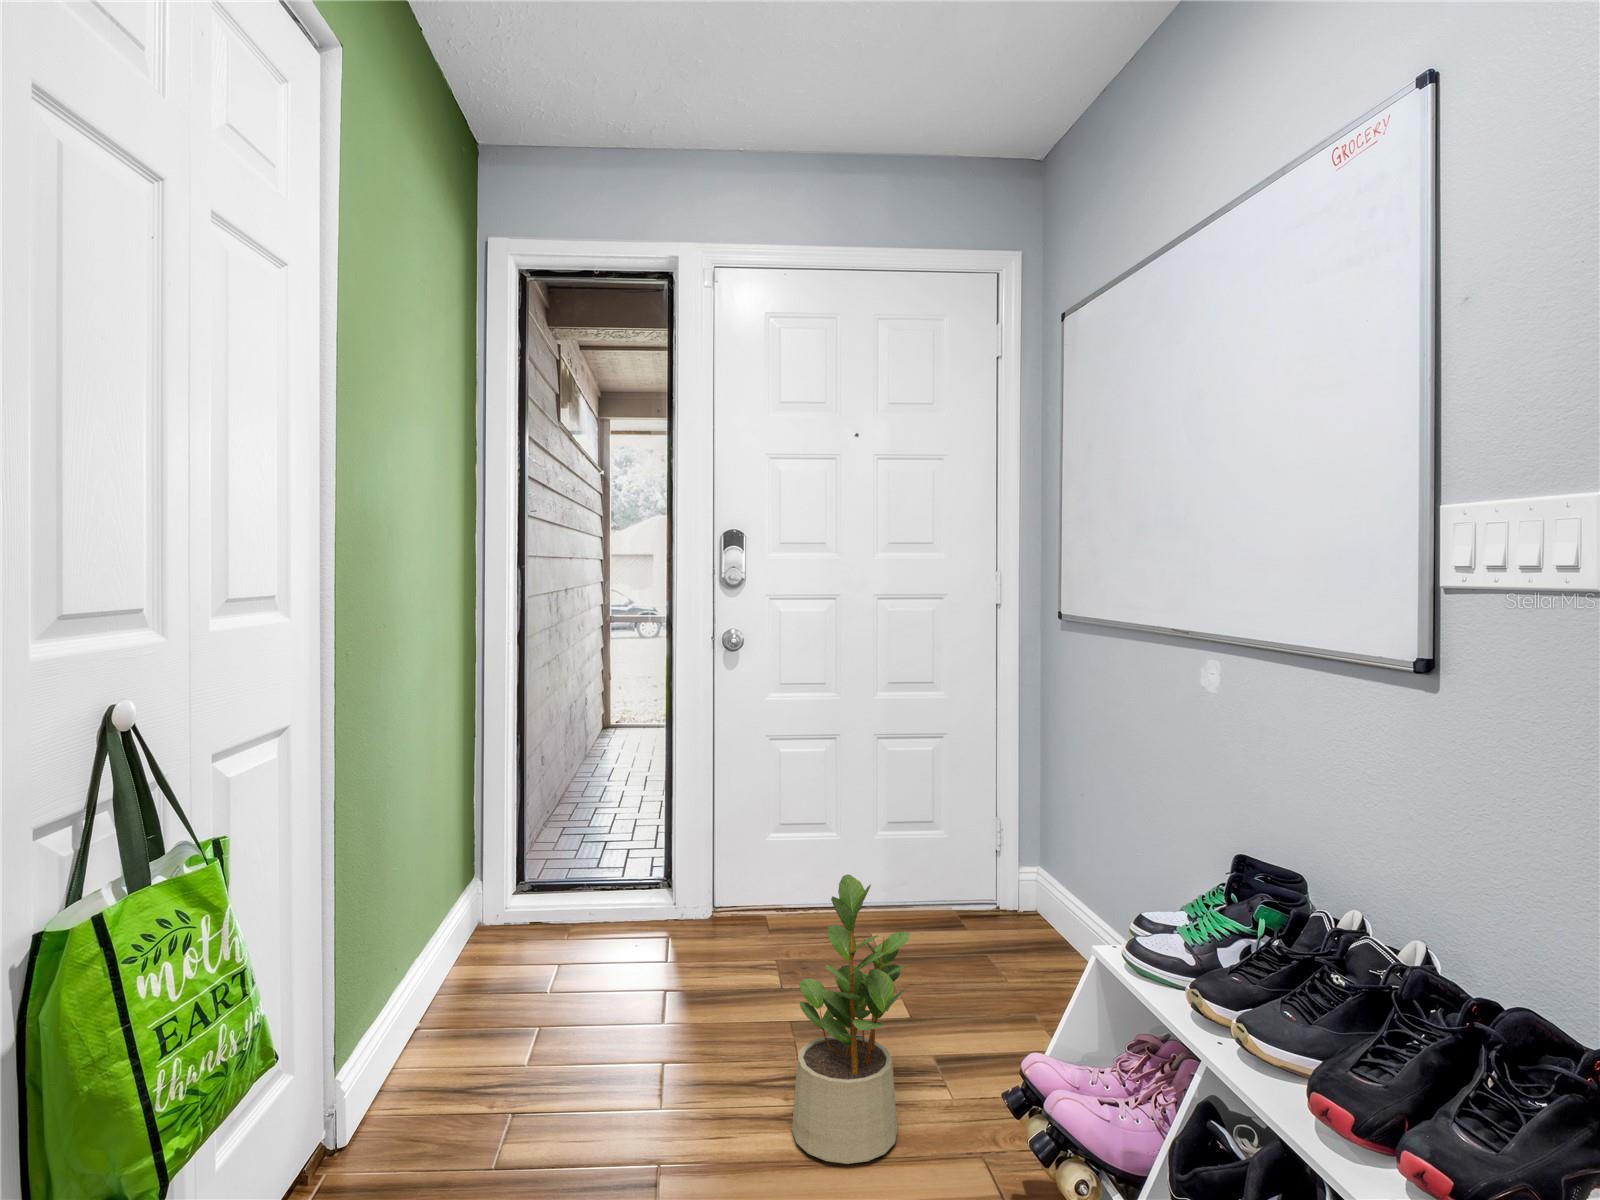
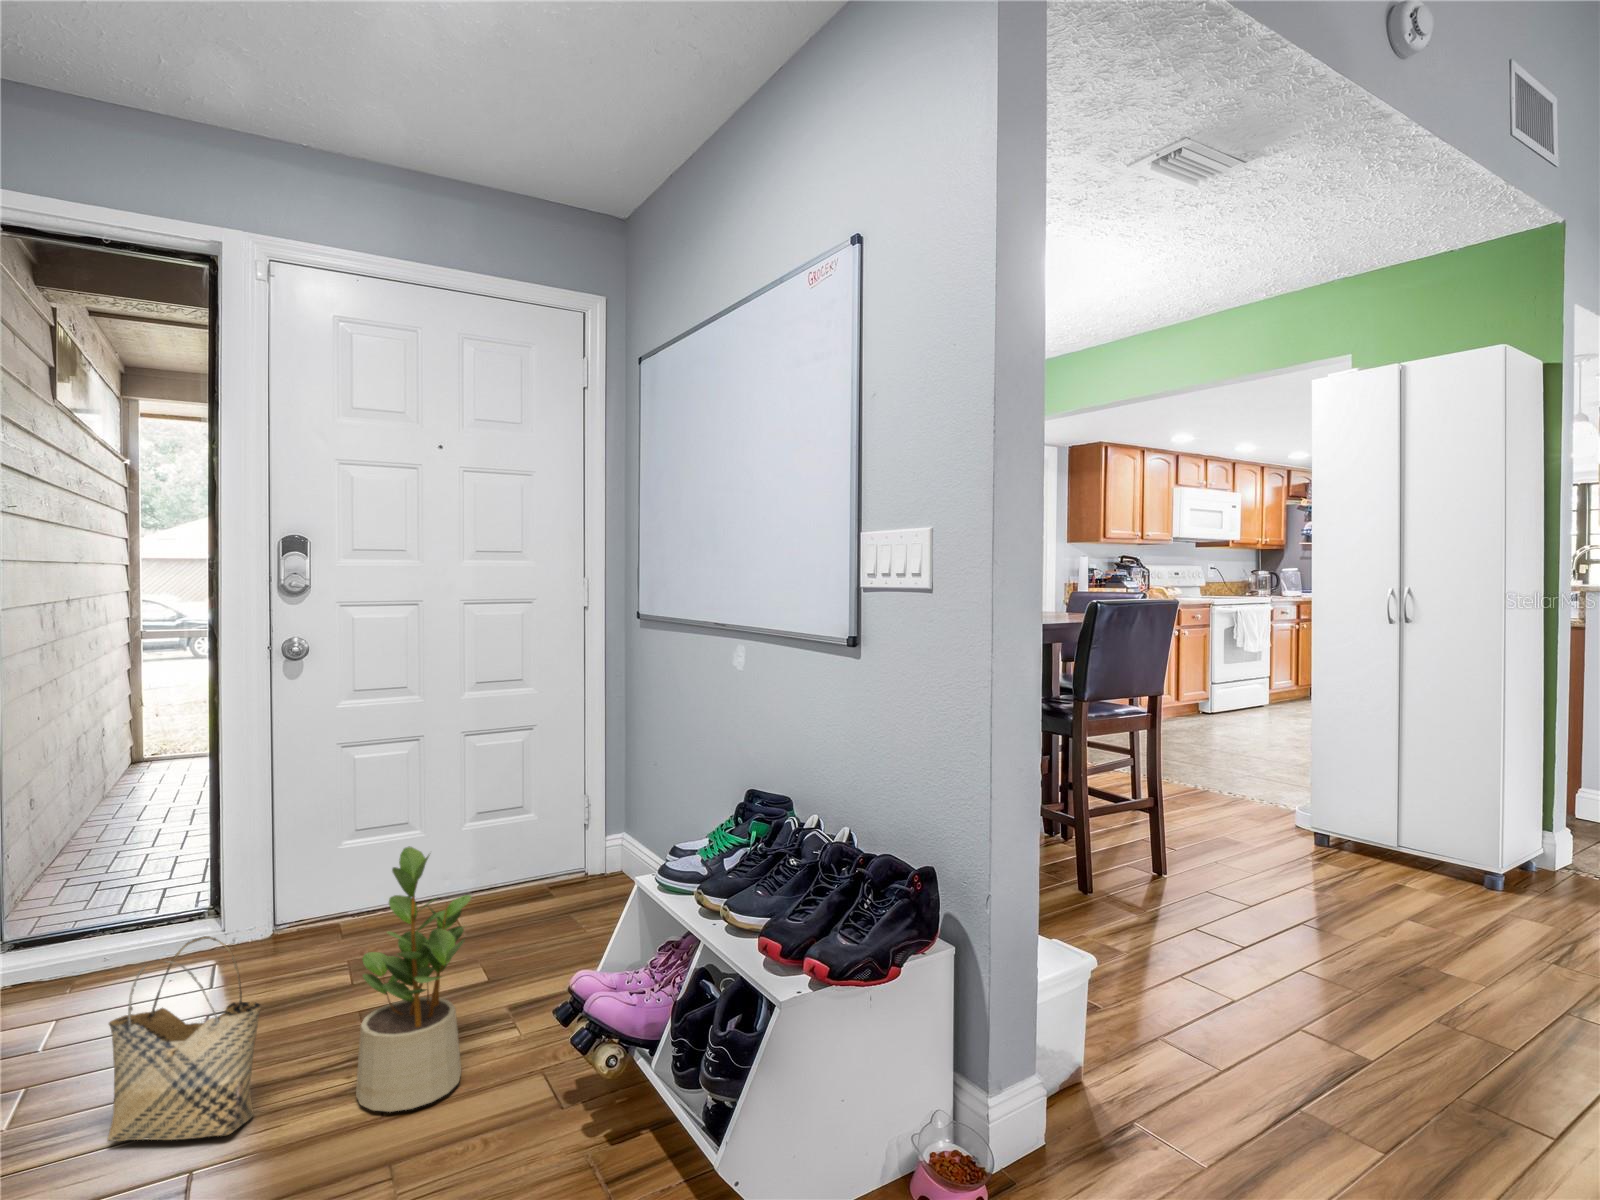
woven basket: none [578,936,707,1145] -> present [107,936,261,1142]

